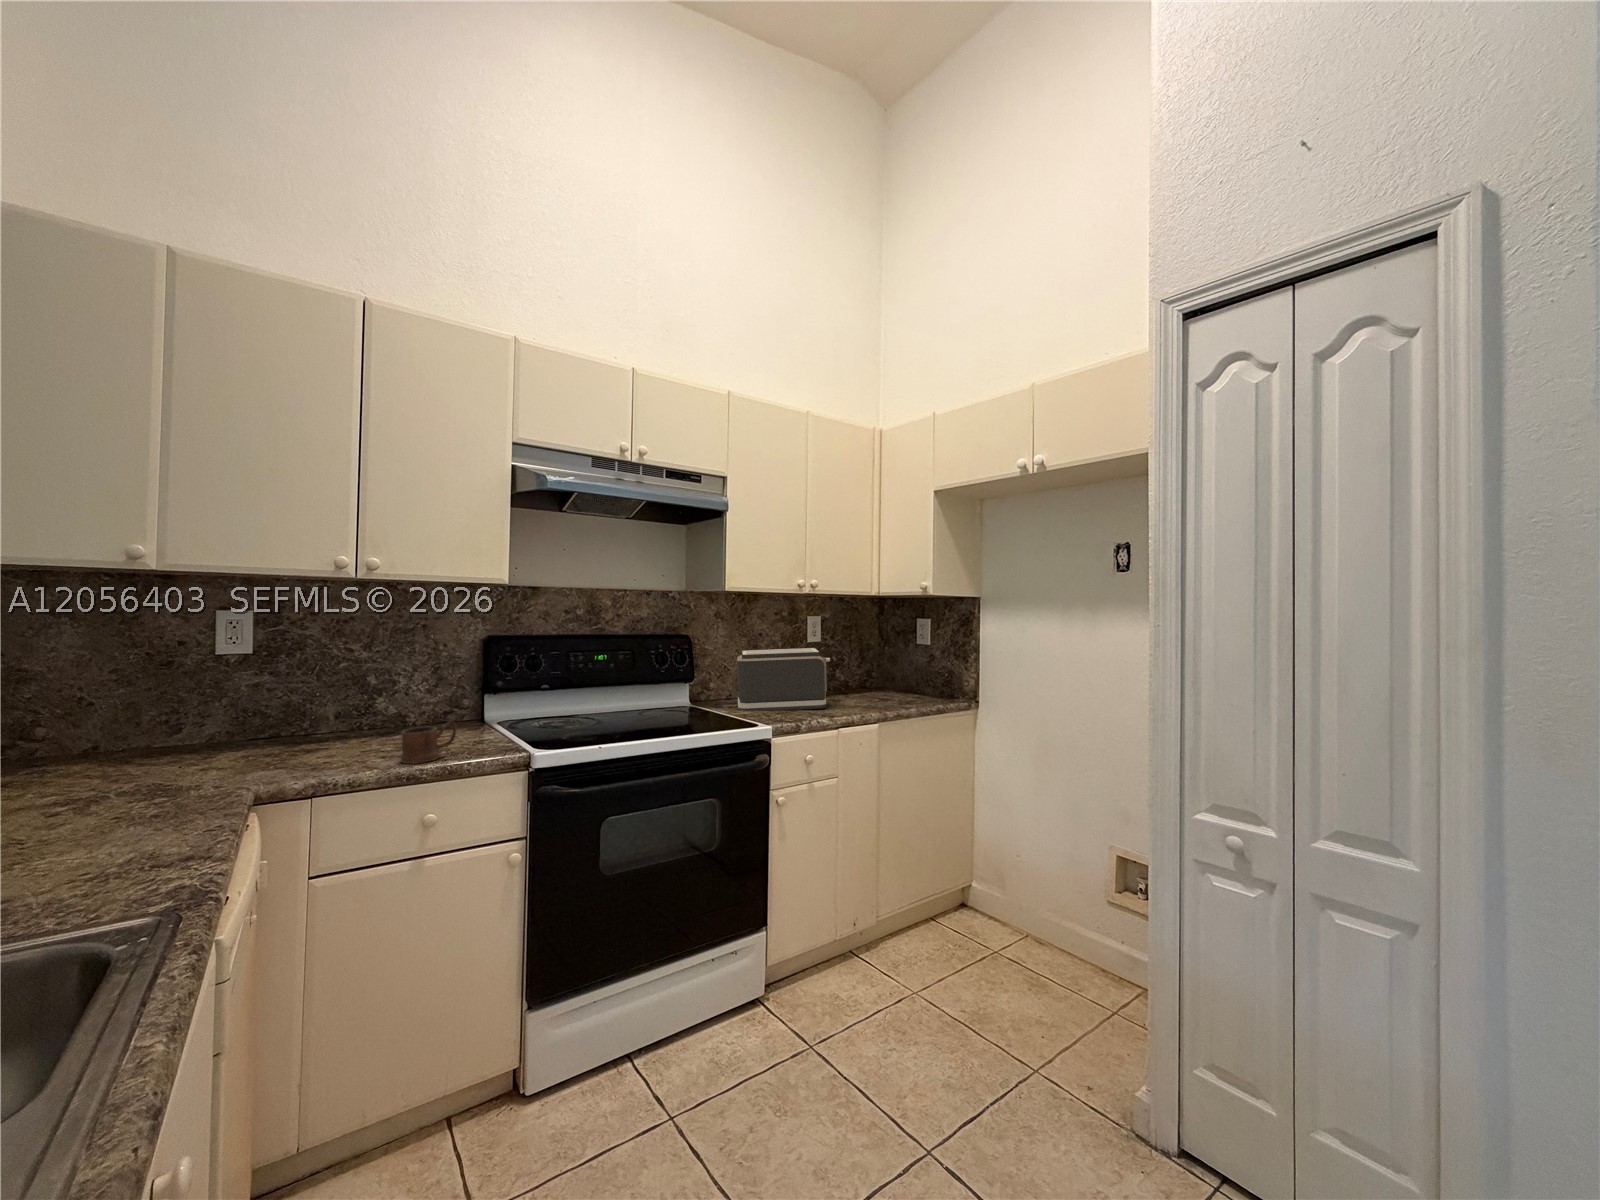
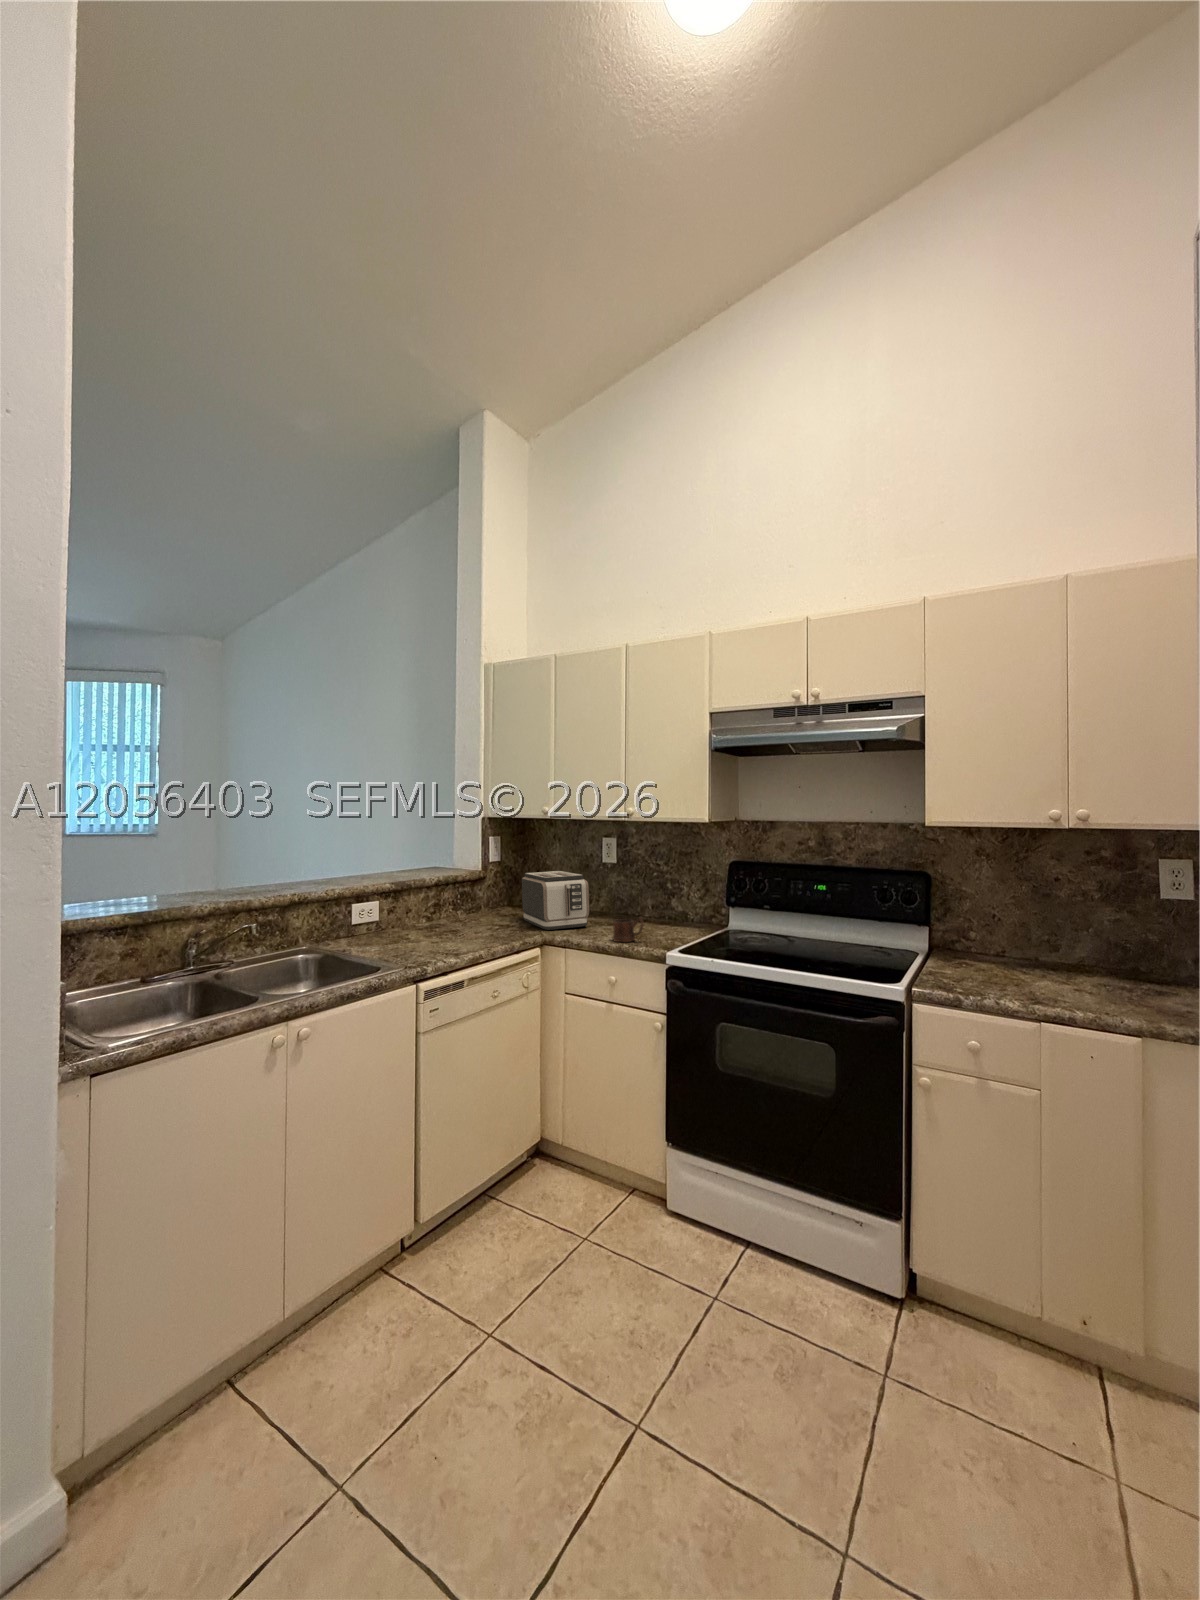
toaster: present [737,648,830,710] -> present [522,871,589,930]

